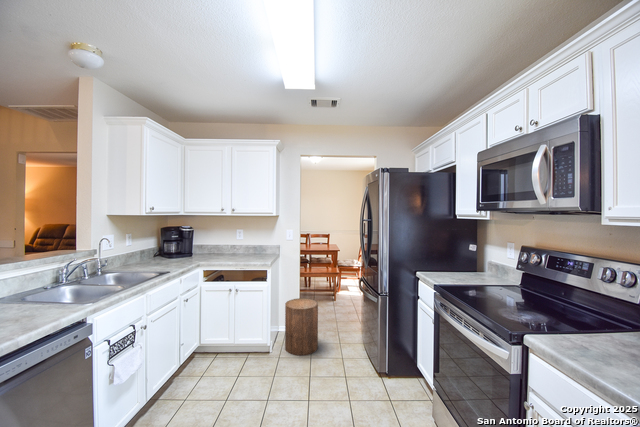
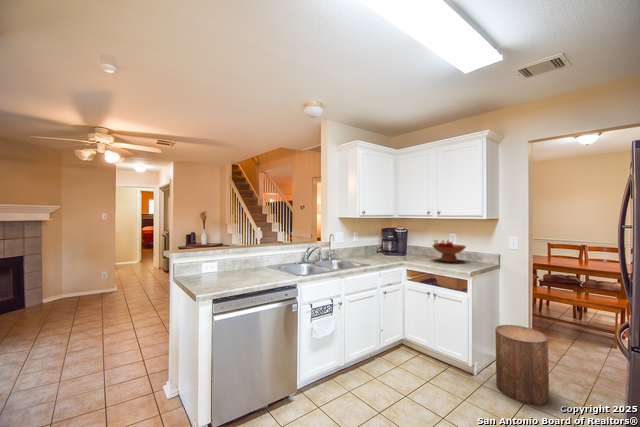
fruit bowl: none [225,237,256,257] -> present [432,240,466,262]

